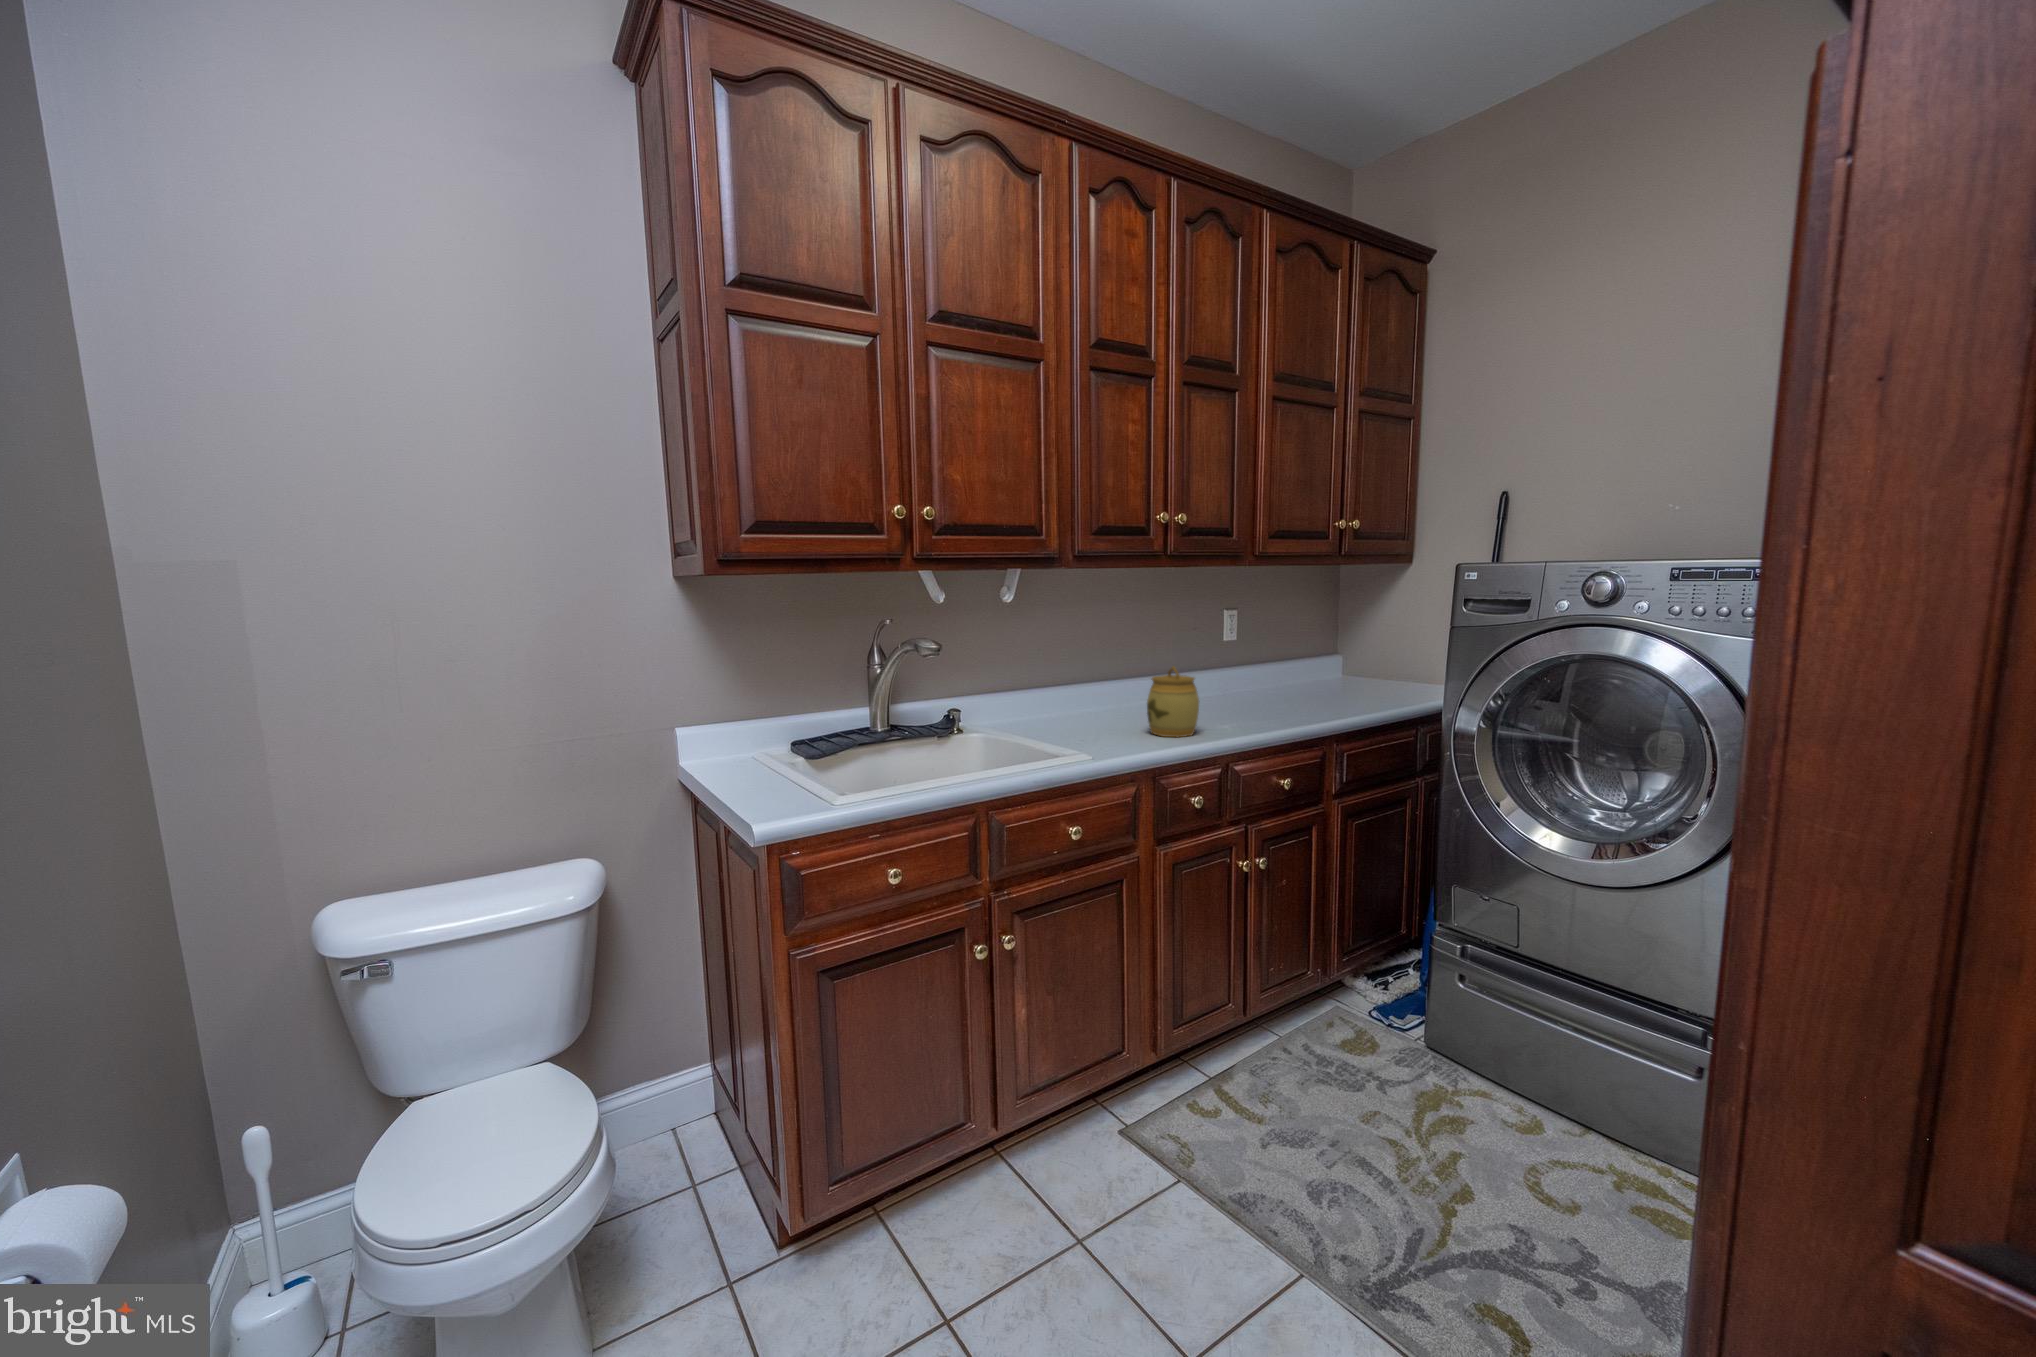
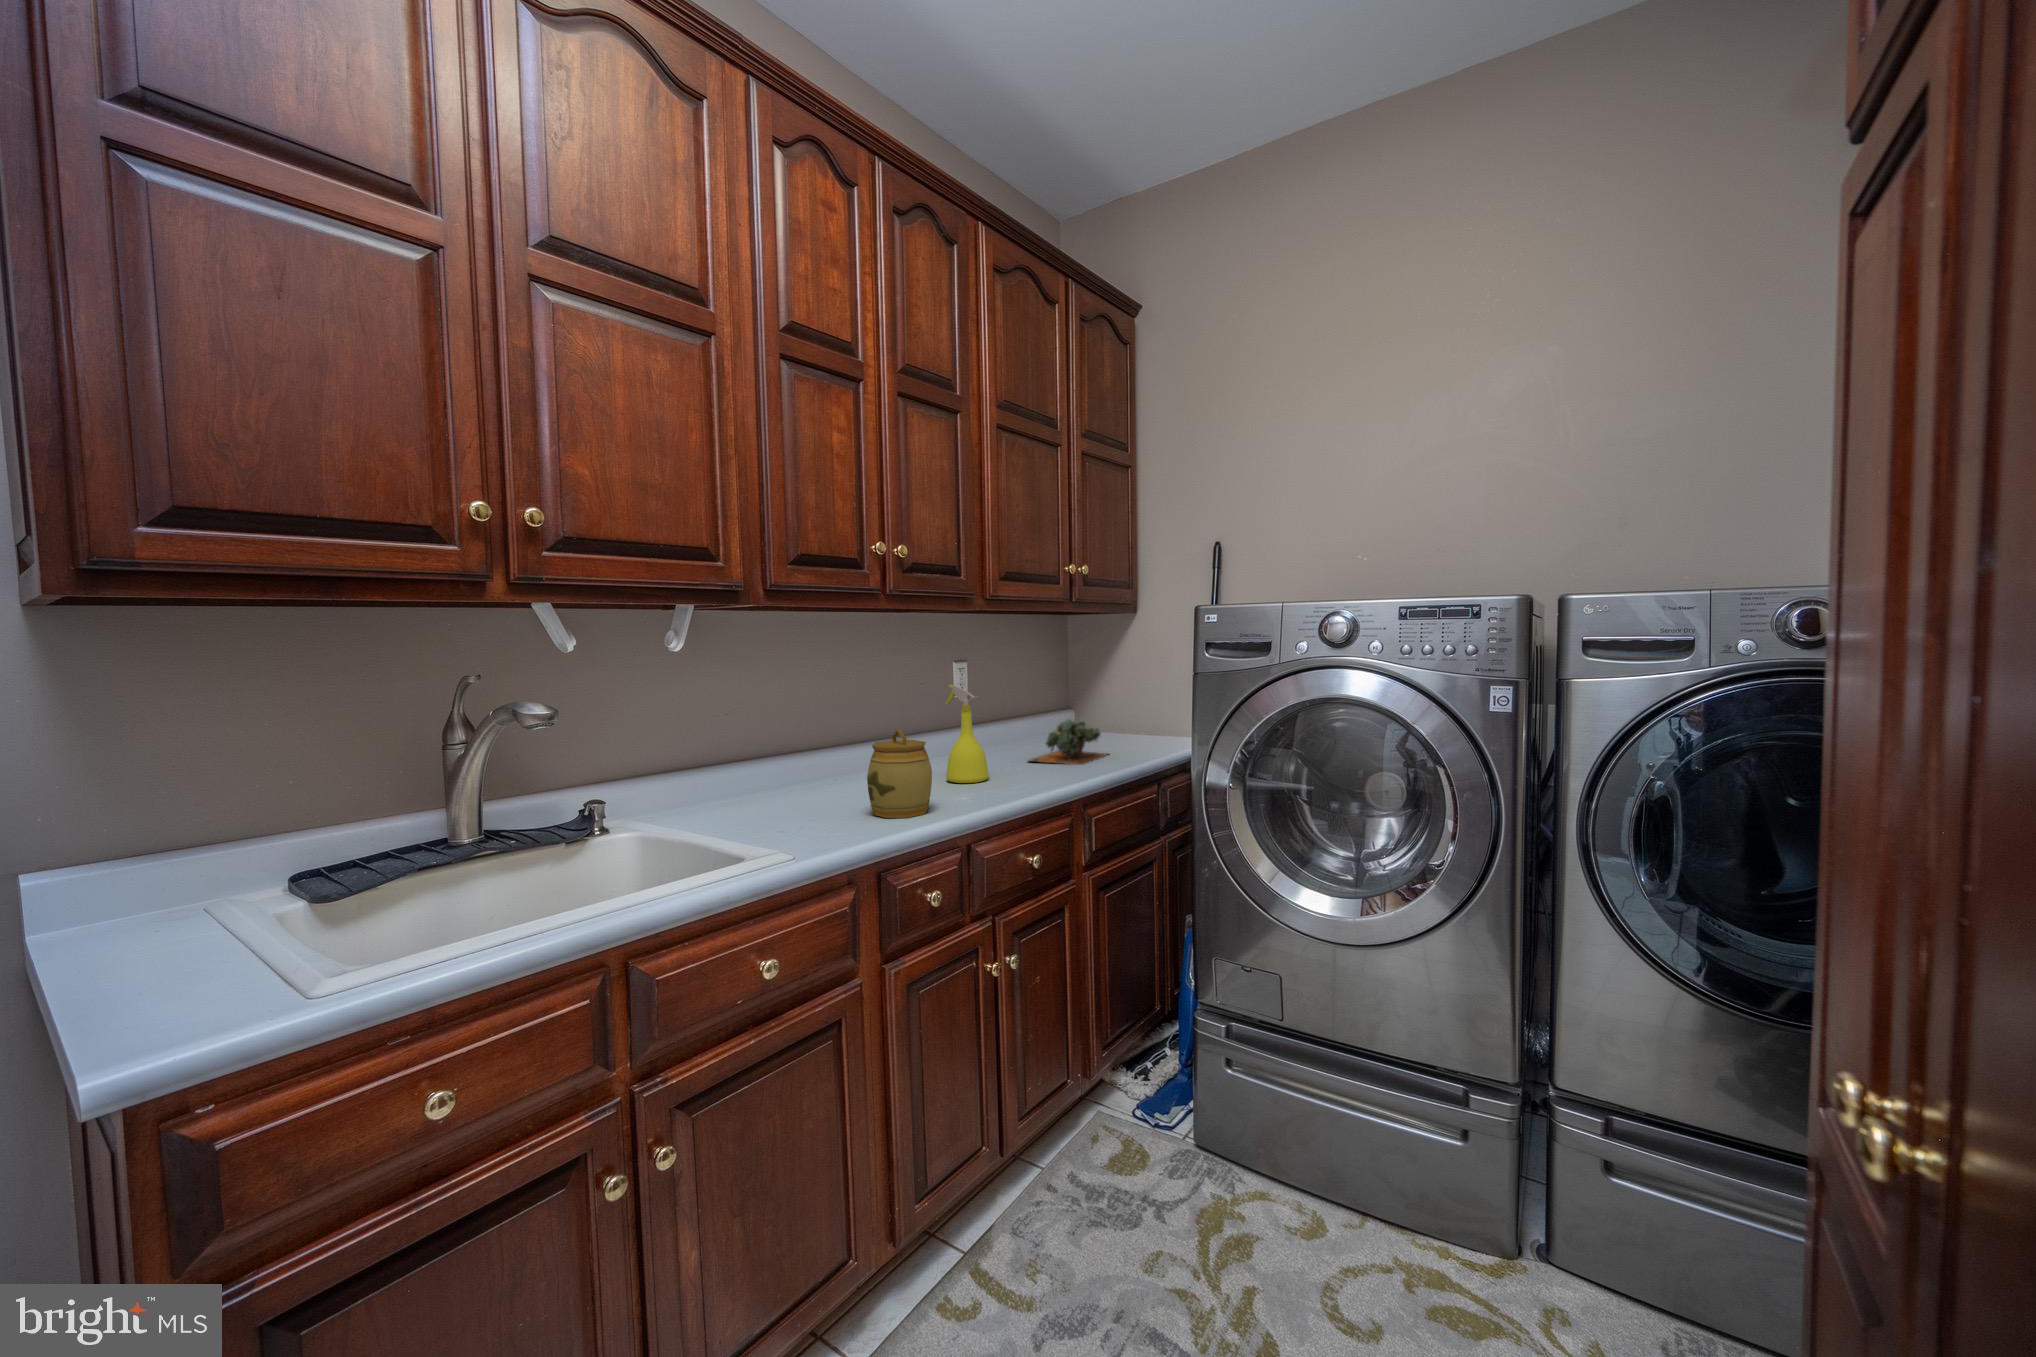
spray bottle: none [1212,629,1250,714] -> present [945,685,989,783]
succulent plant: none [1288,661,1371,705] -> present [1029,719,1109,765]

